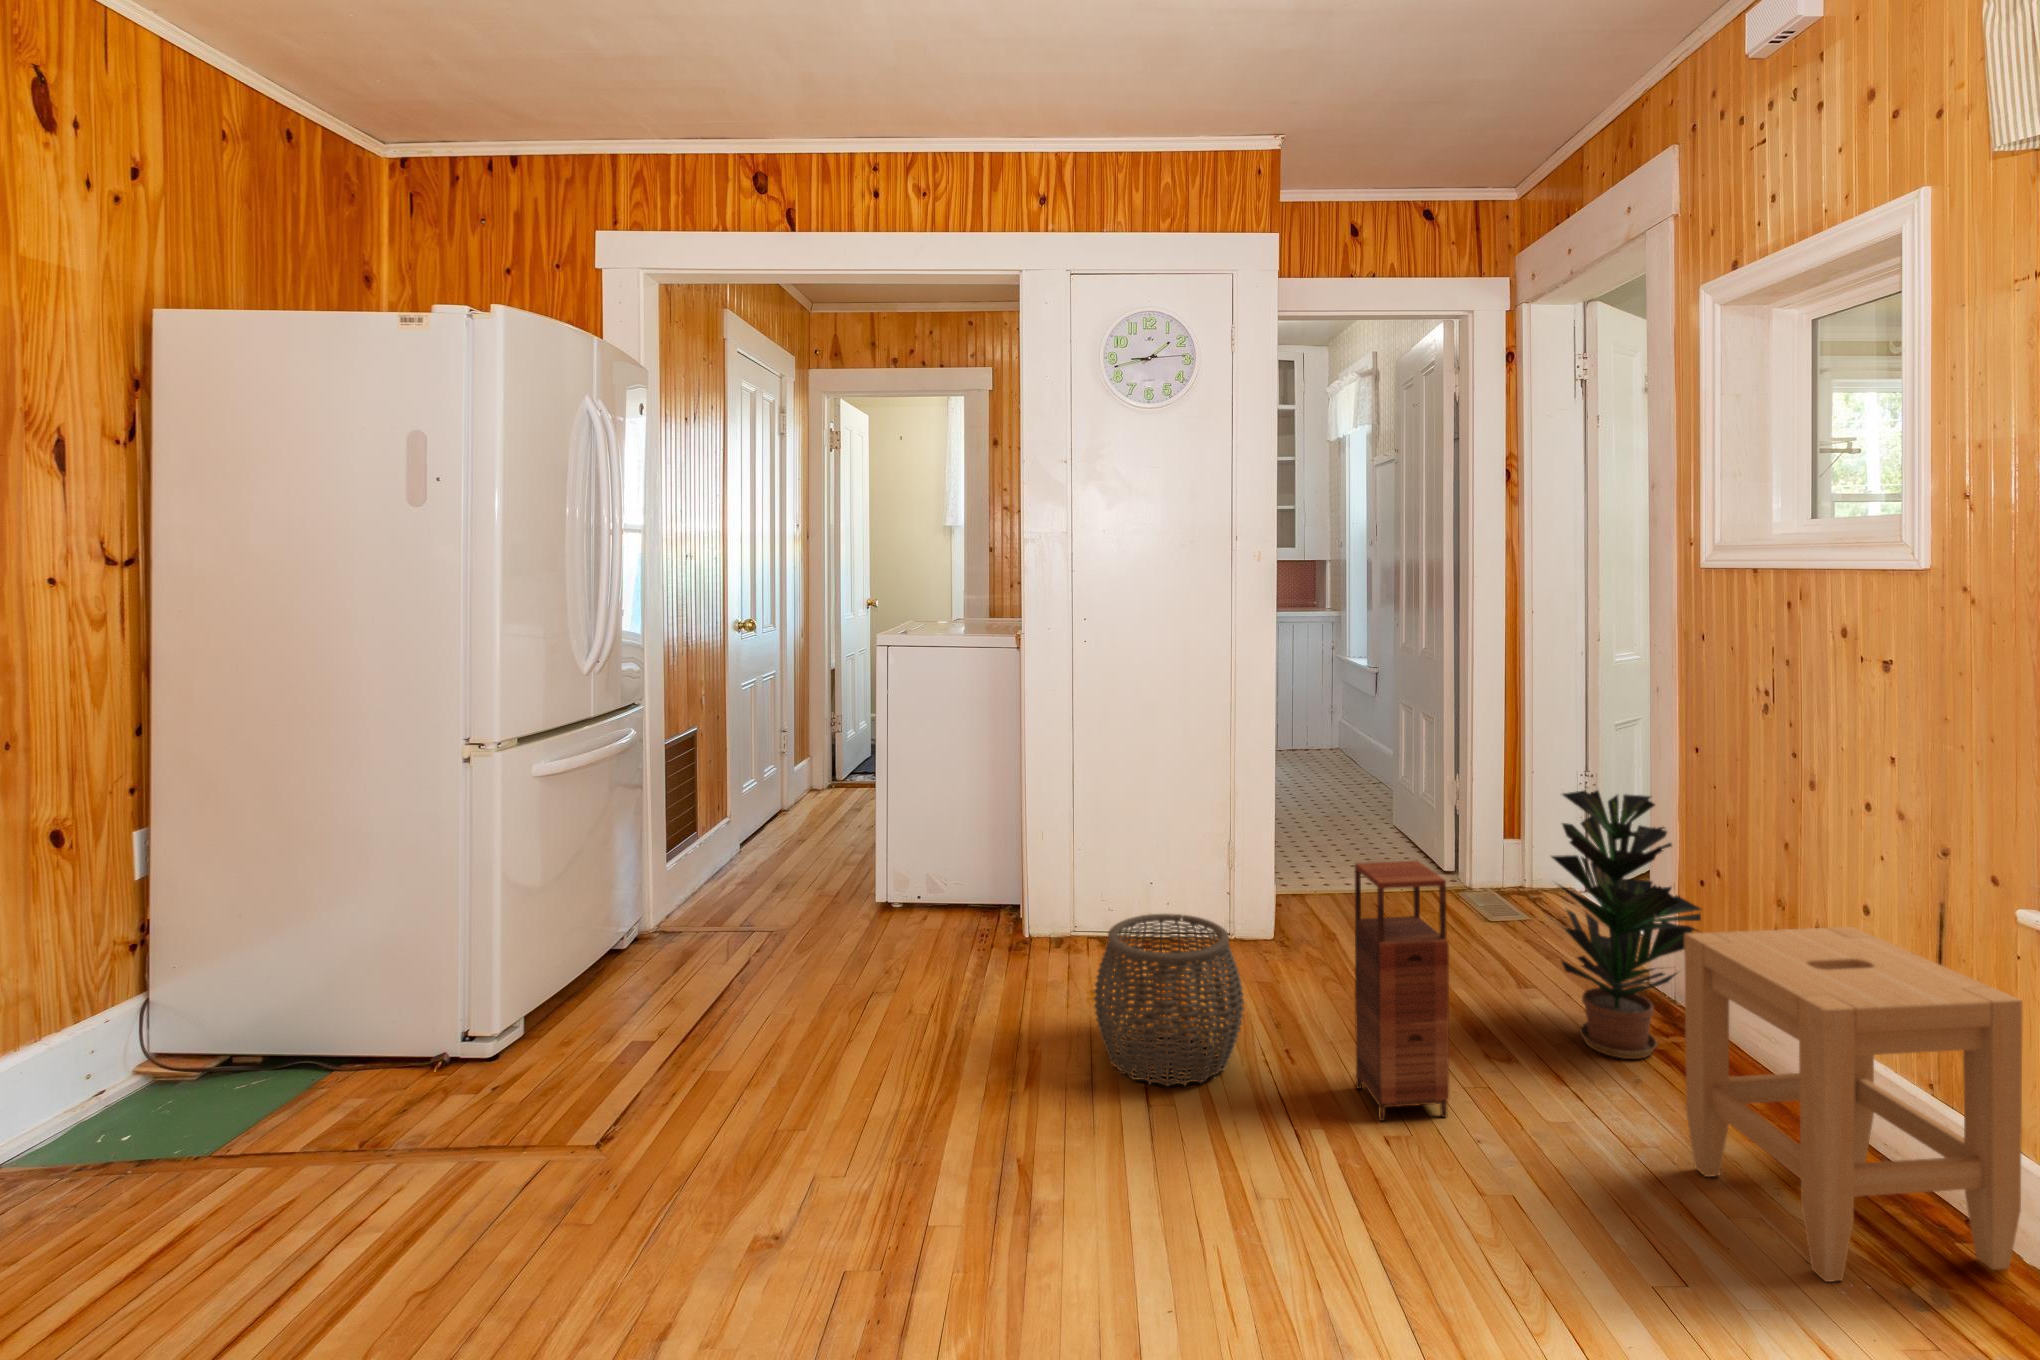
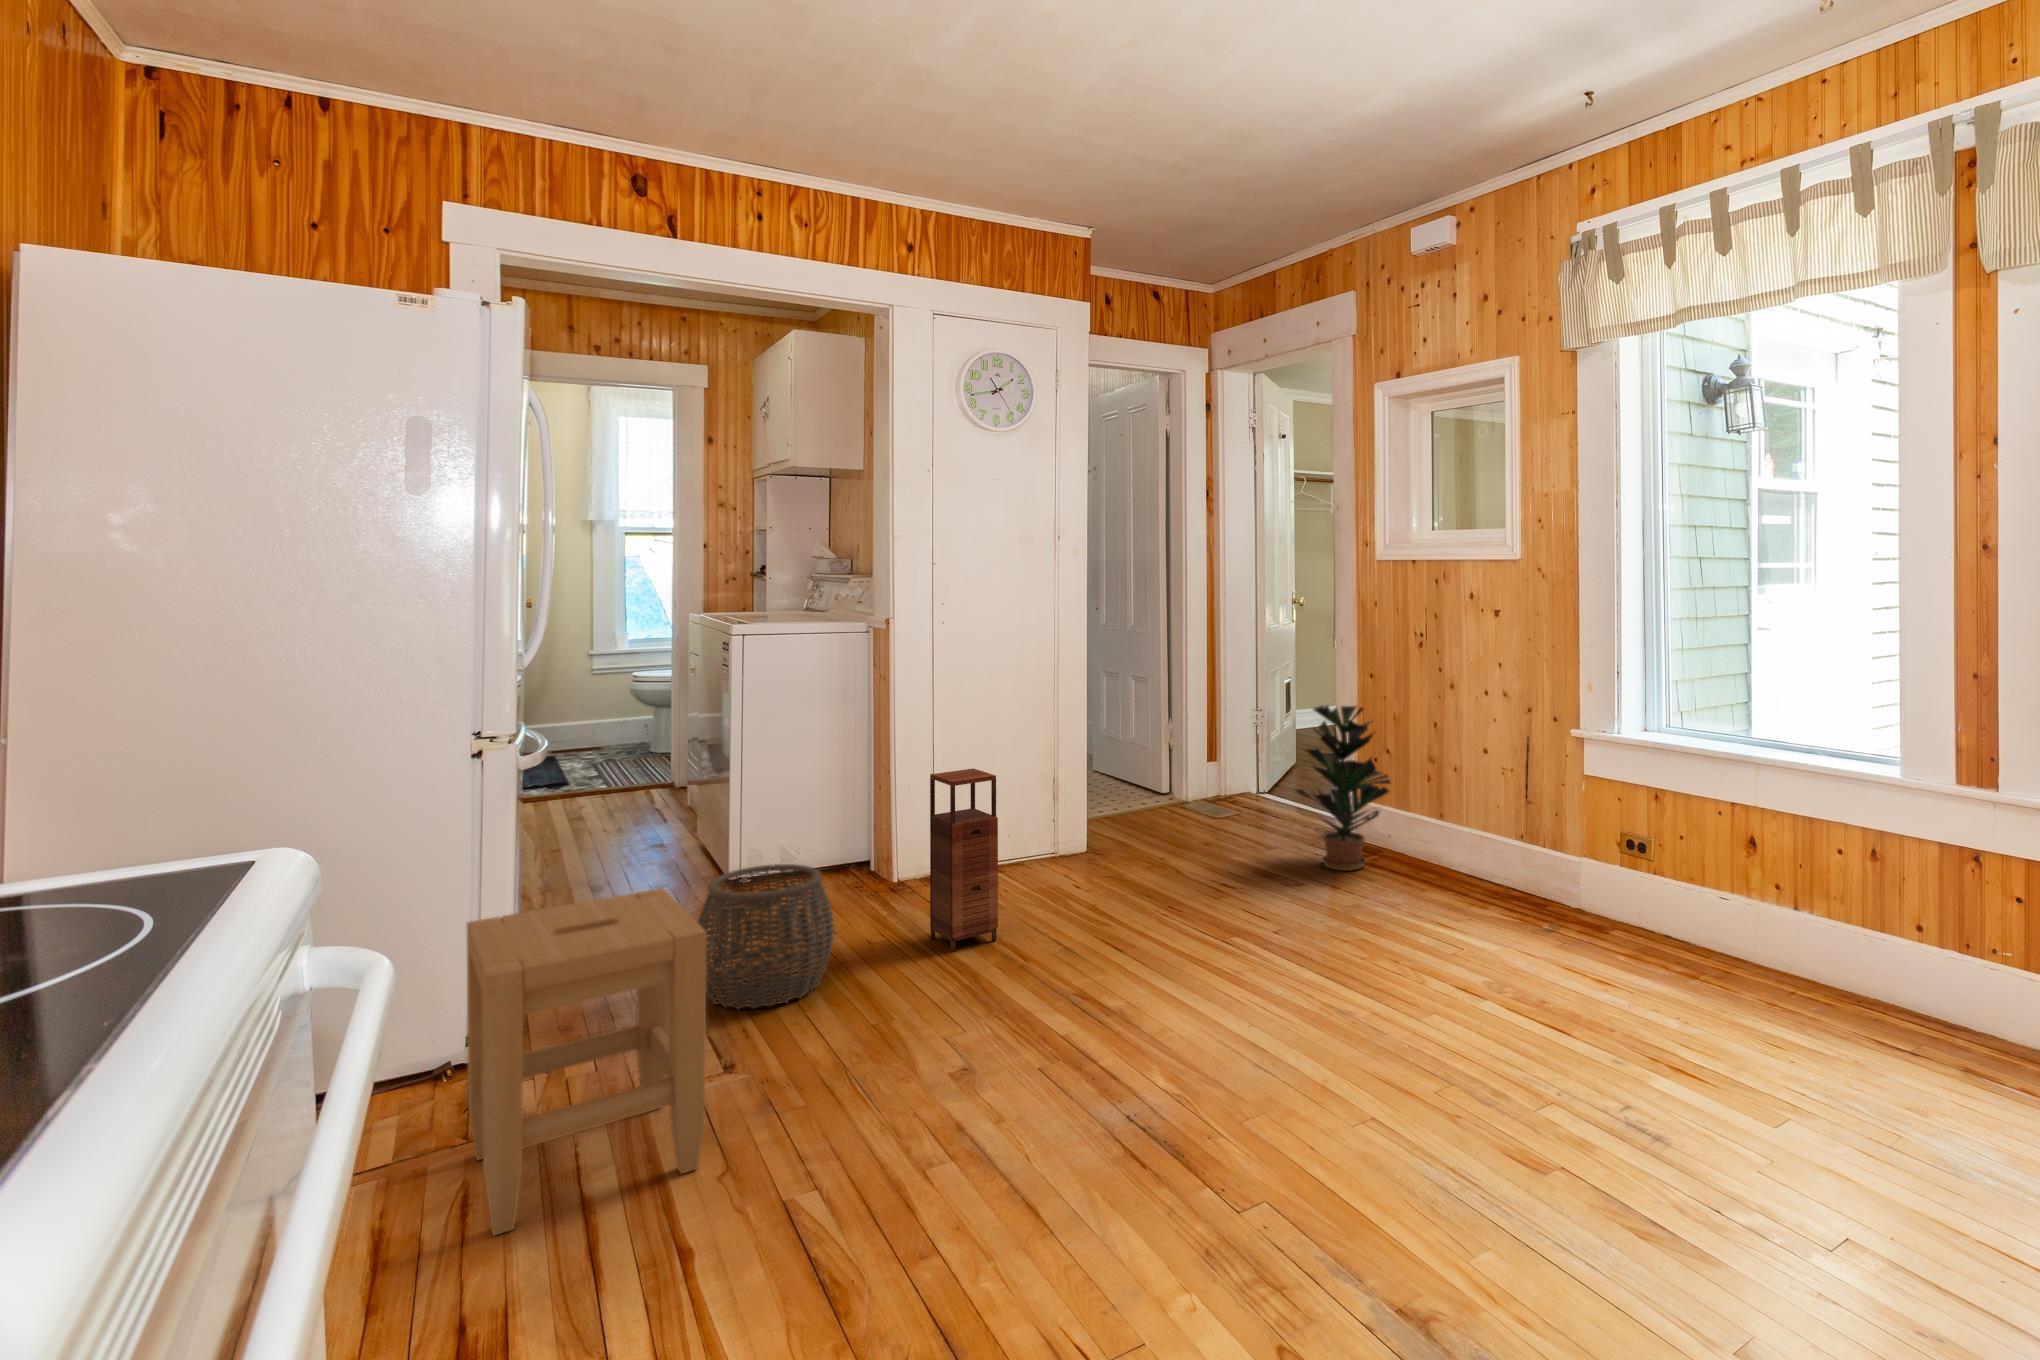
storage cabinet: present [1355,861,1449,1121] -> present [930,768,998,952]
woven basket: present [1094,914,1244,1086] -> present [697,864,834,1009]
stool: present [1684,927,2023,1282] -> present [467,888,706,1235]

